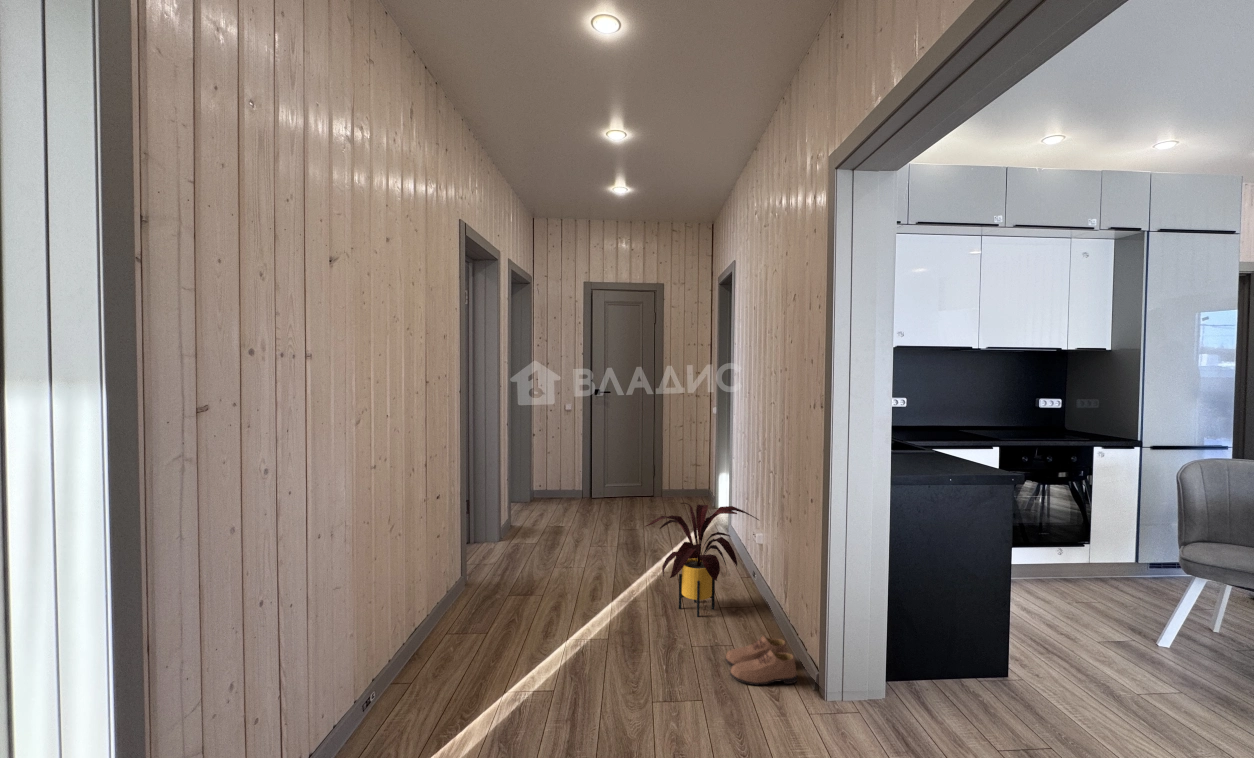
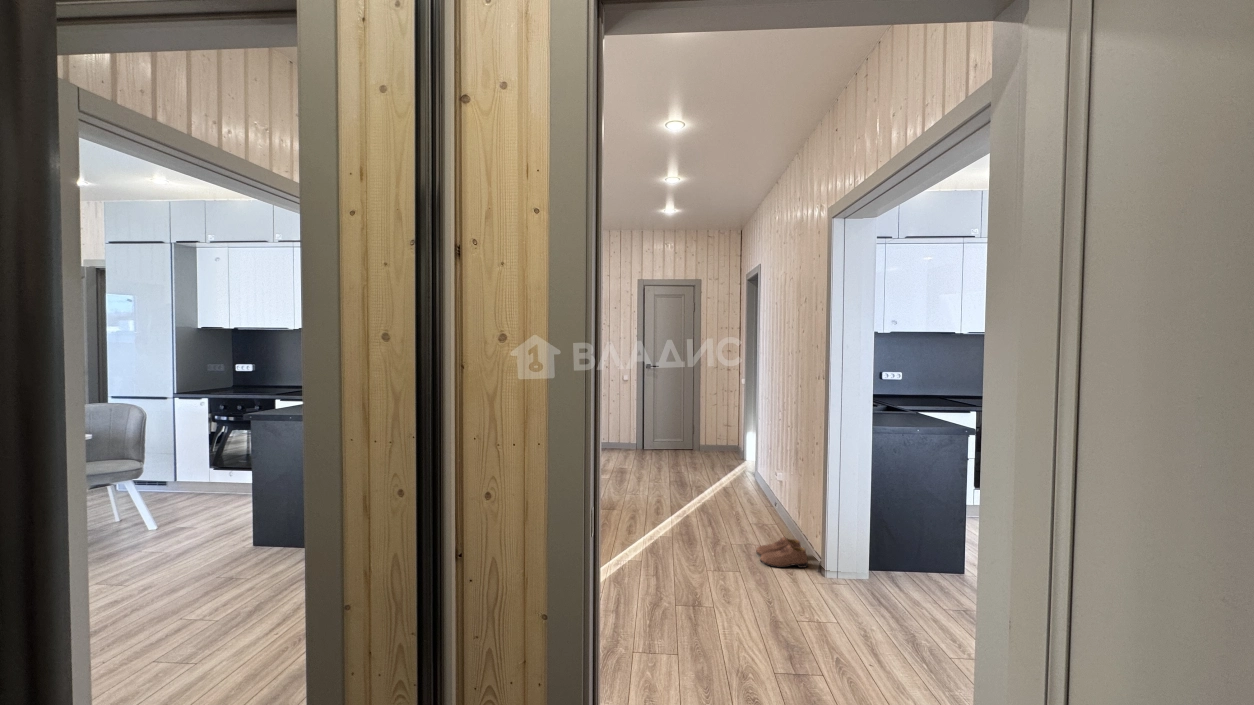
house plant: present [646,503,759,617] -> none [696,445,782,528]

